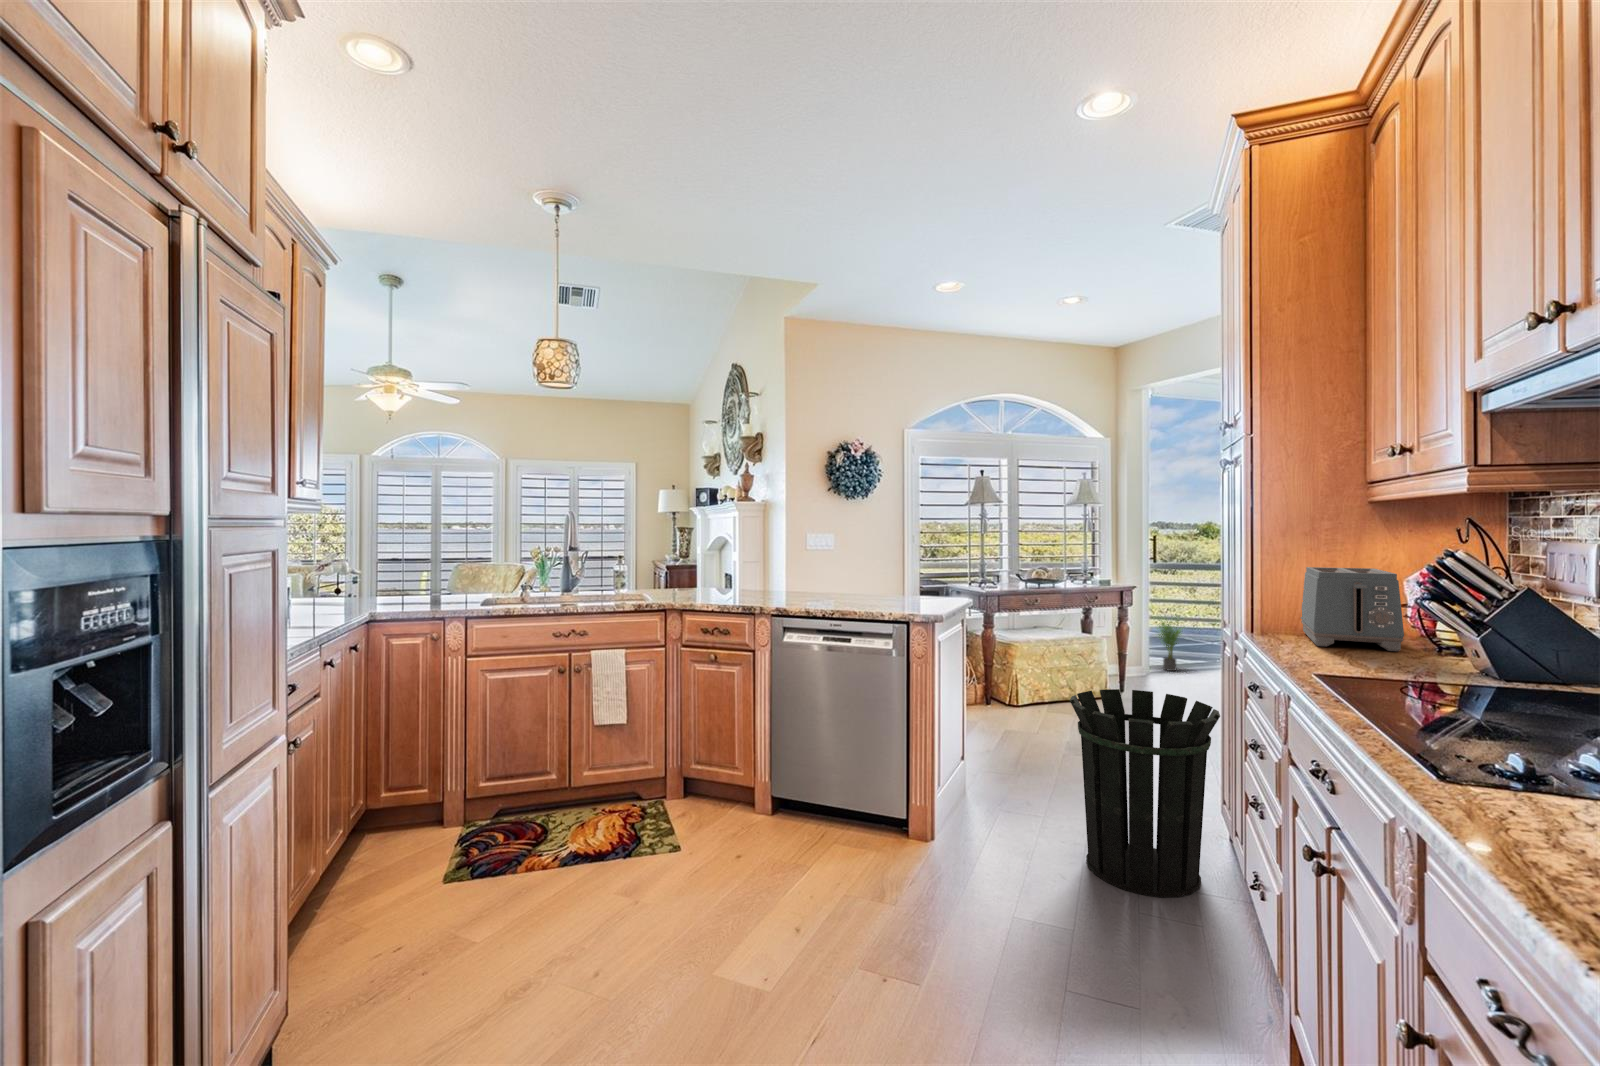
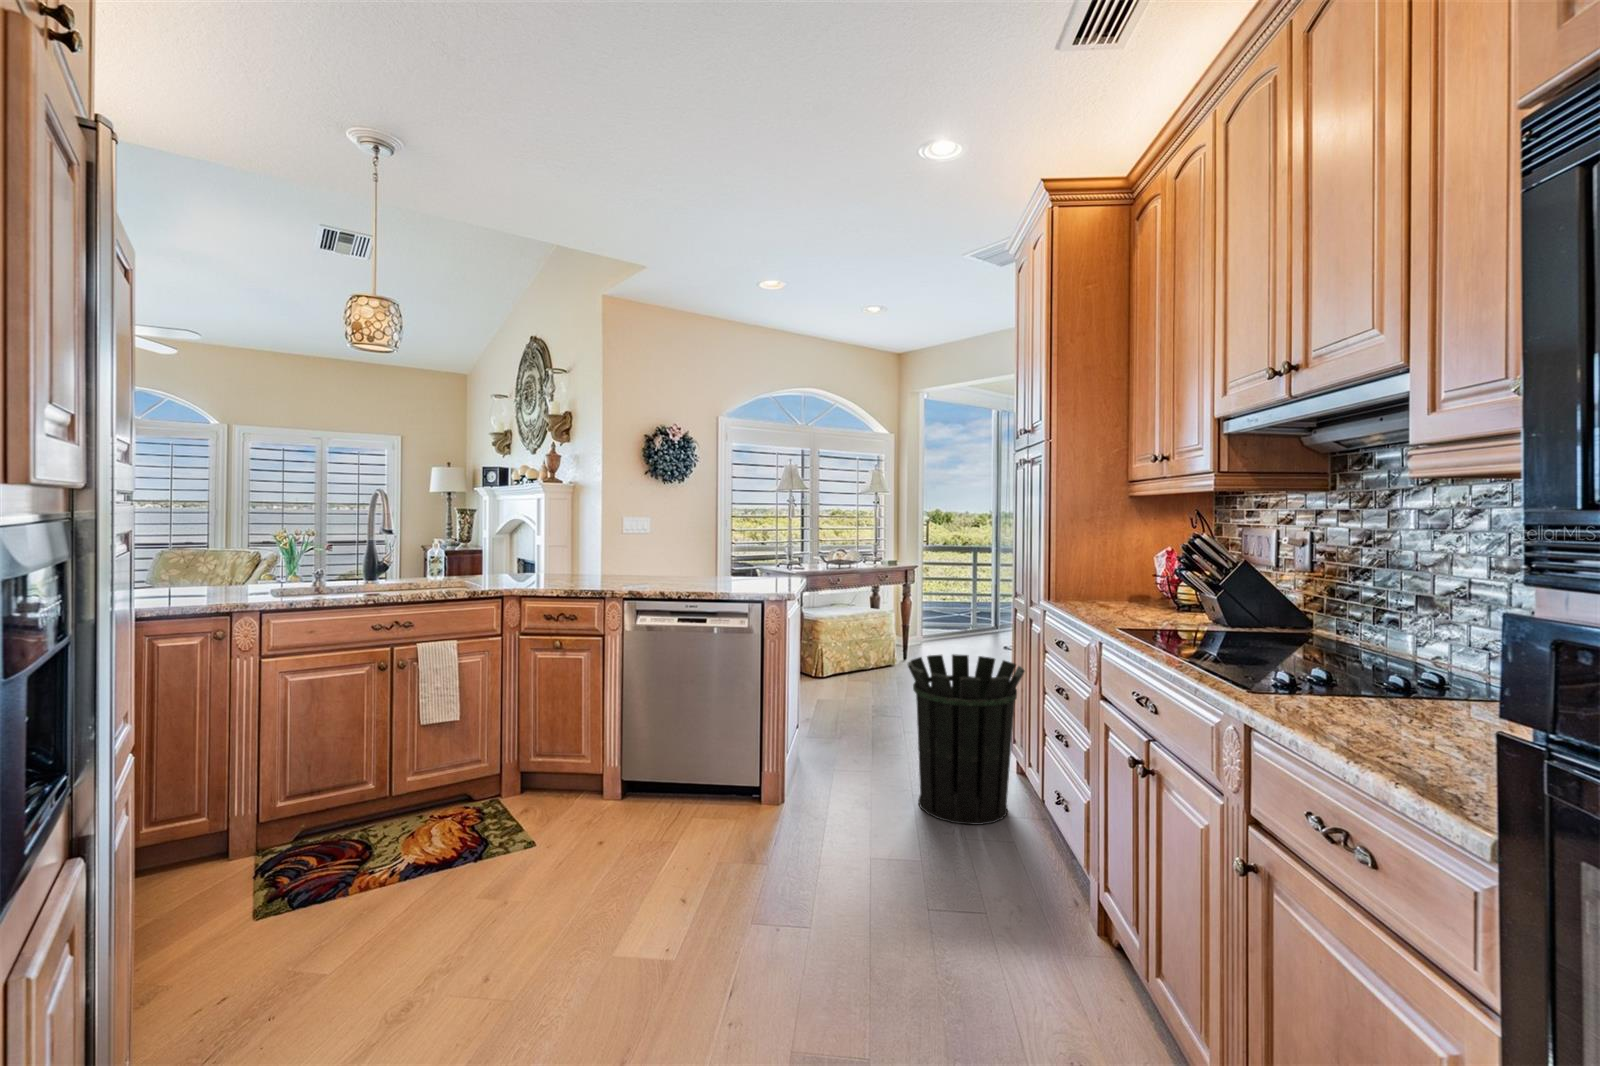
toaster: present [1301,567,1404,651] -> none [1086,548,1162,611]
potted plant: present [1159,614,1181,671] -> none [928,590,959,642]

